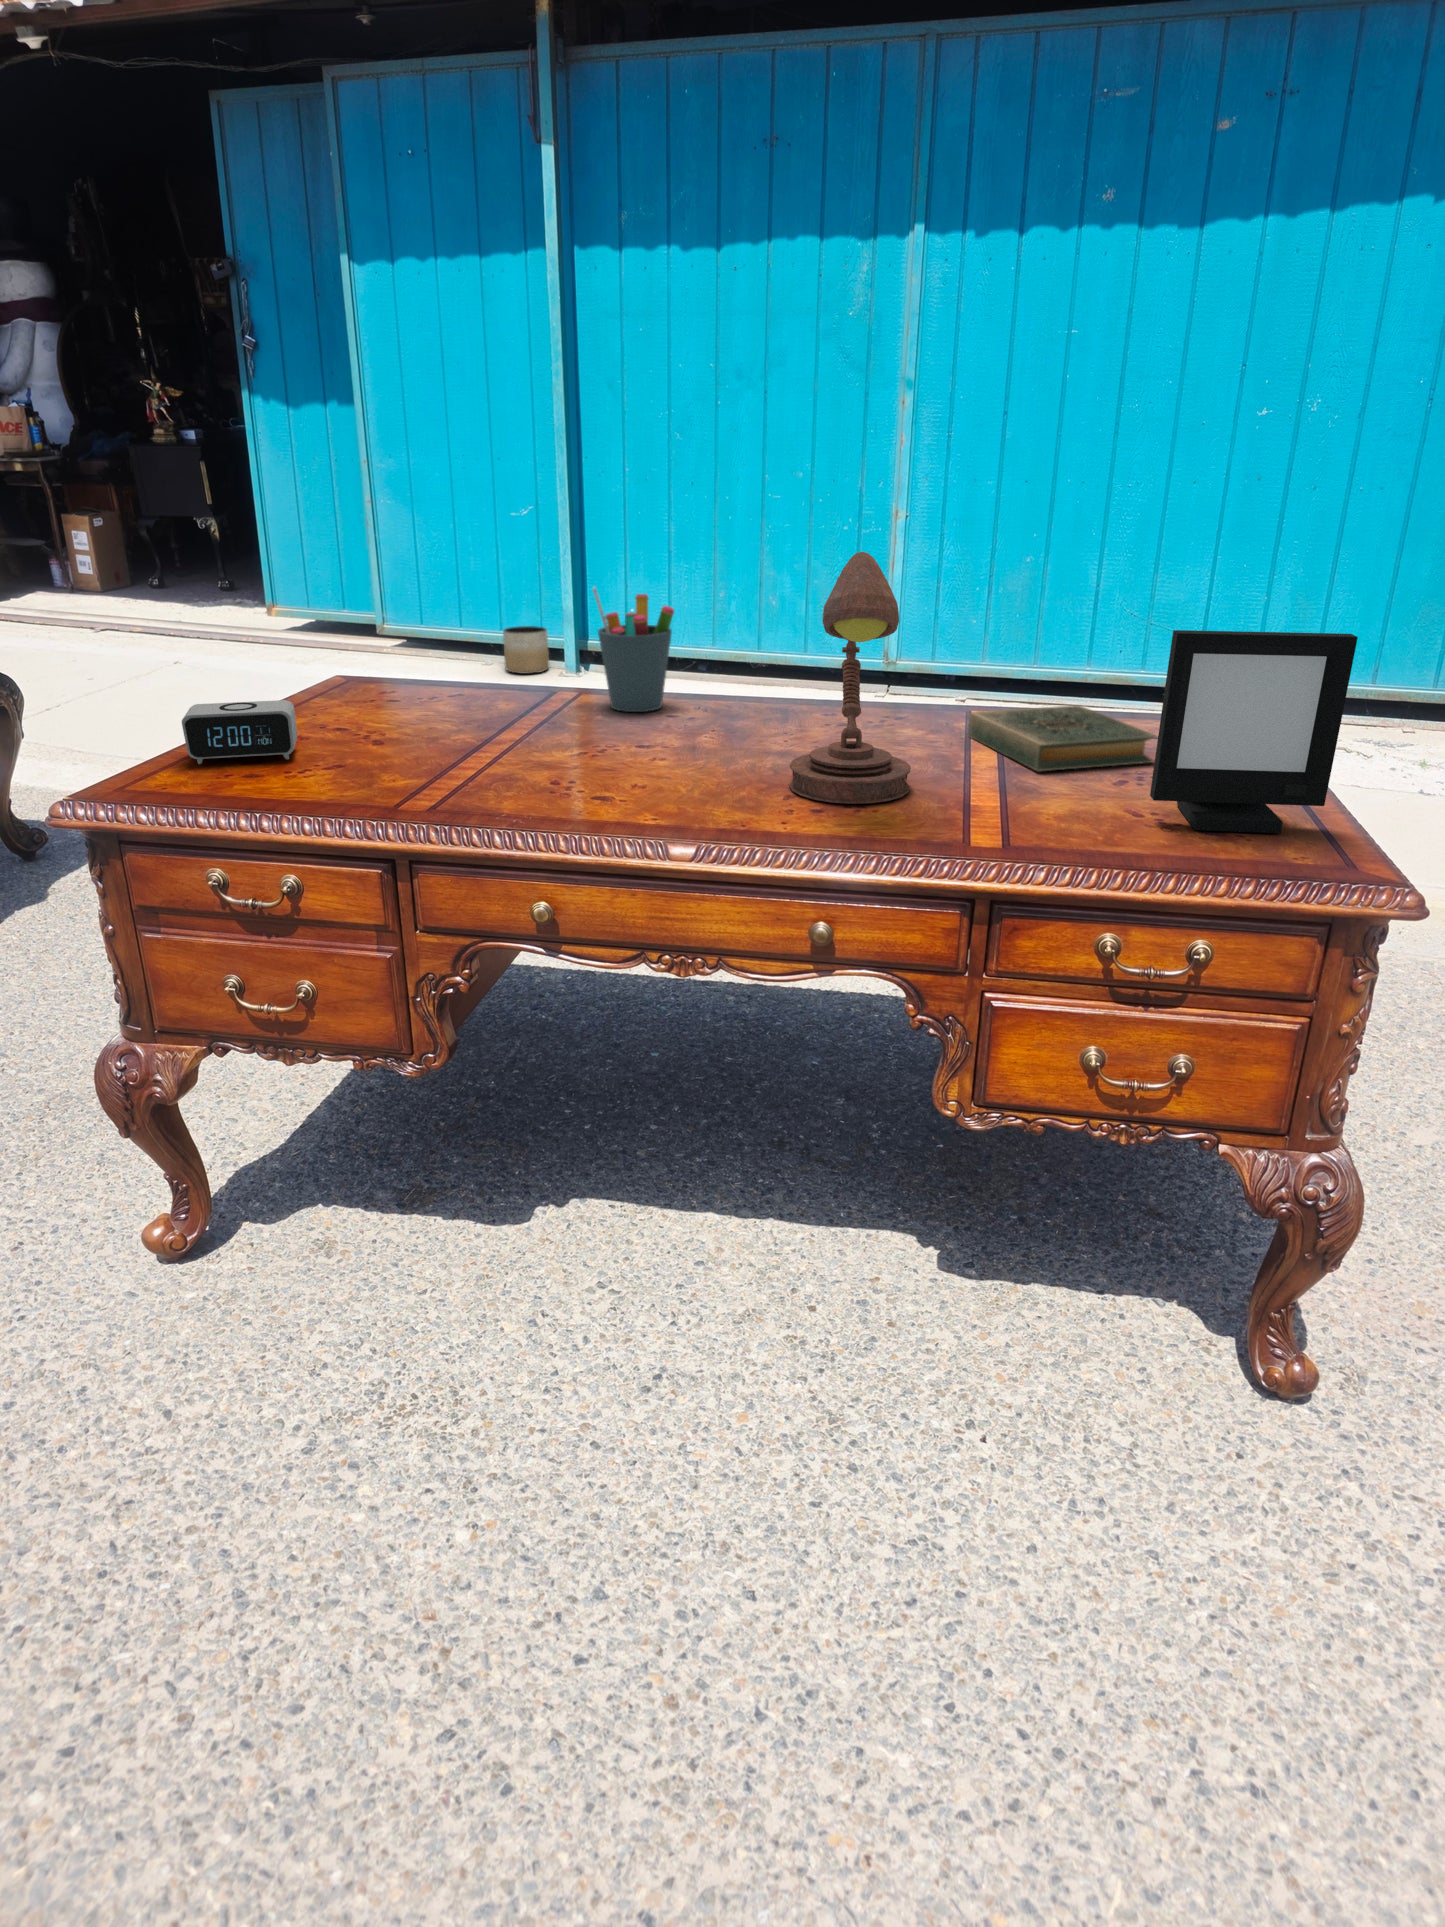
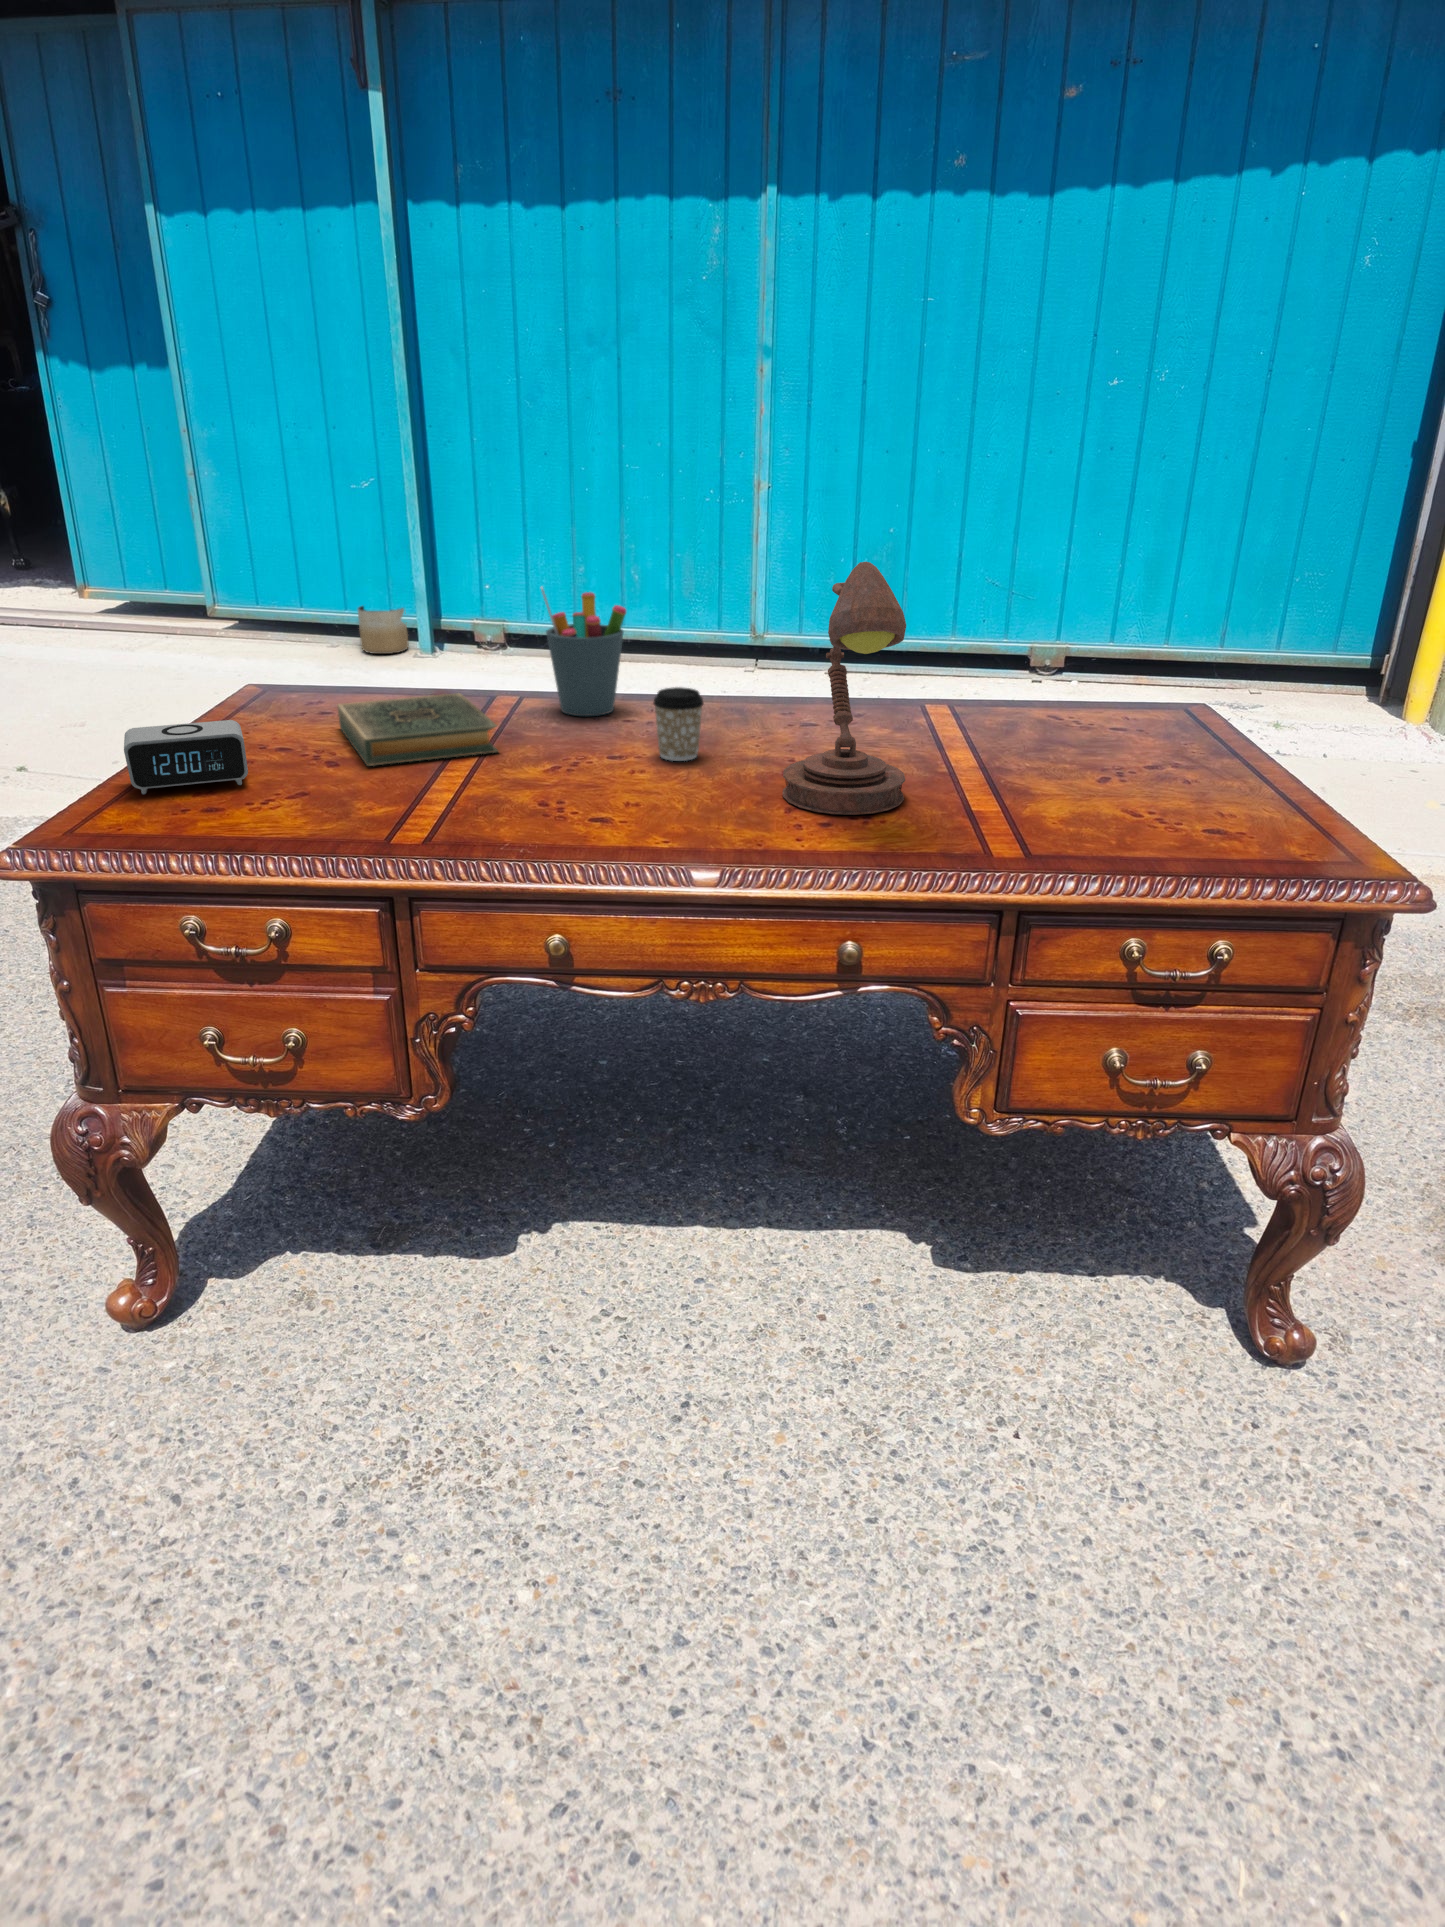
picture frame: present [1150,630,1358,833] -> none [1145,637,1344,830]
coffee cup: none [680,681,729,752] -> present [653,687,704,761]
hardback book: present [968,705,1157,771] -> present [337,693,498,766]

